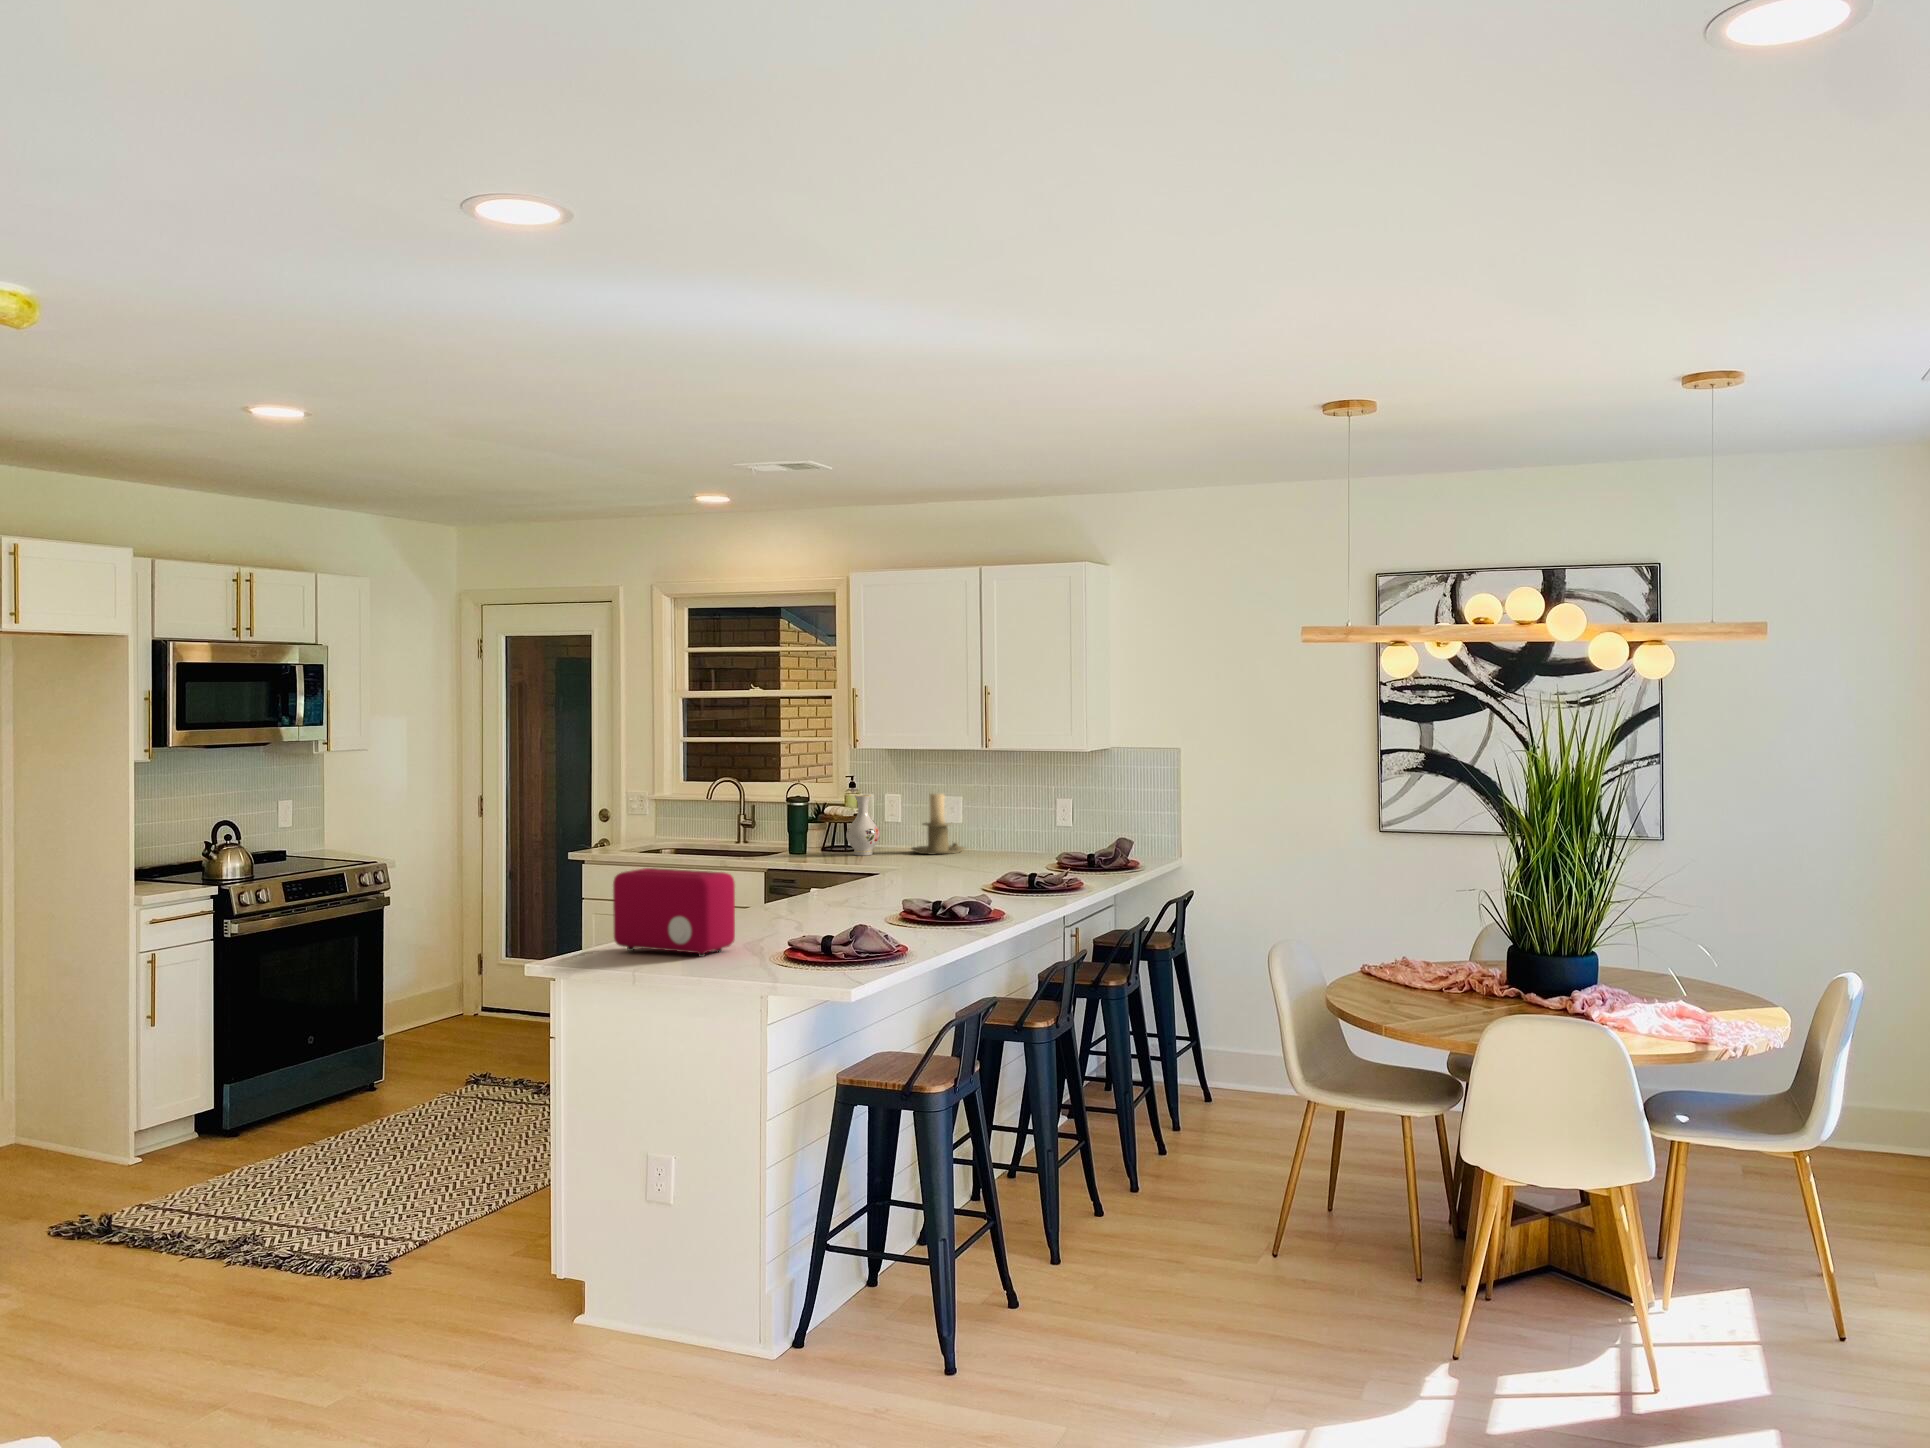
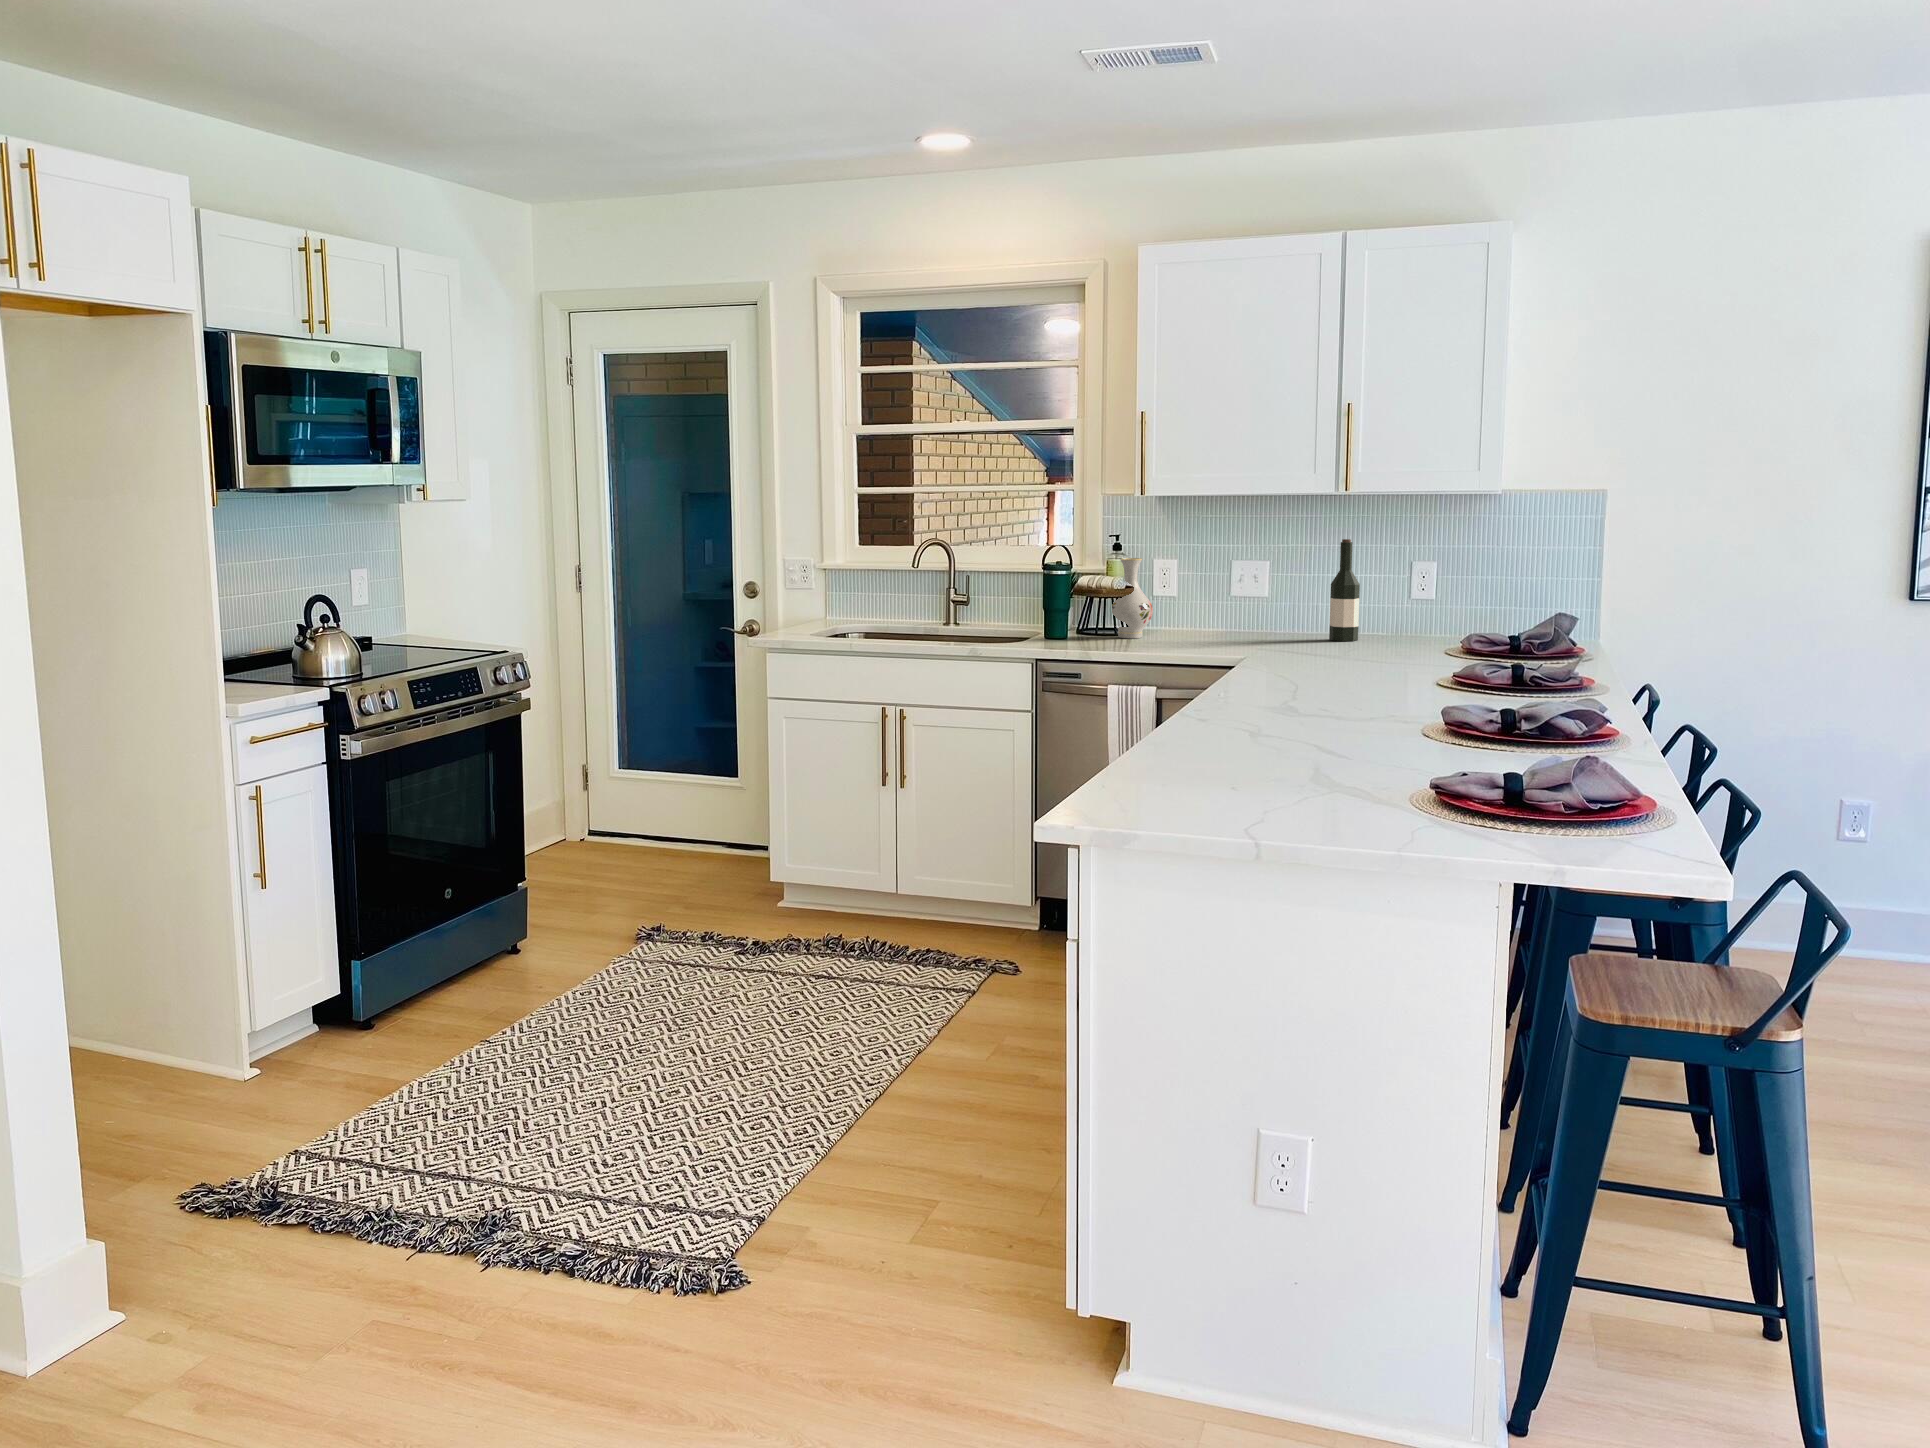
wine bottle: none [993,783,1013,859] -> present [1329,539,1360,641]
candle holder: present [911,794,965,854] -> none [1190,555,1265,636]
toaster: present [613,868,735,957] -> none [1144,657,1351,804]

